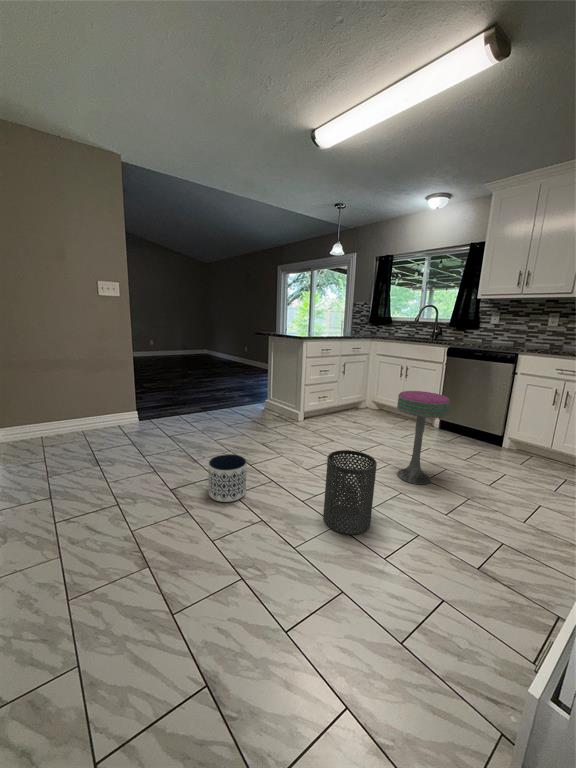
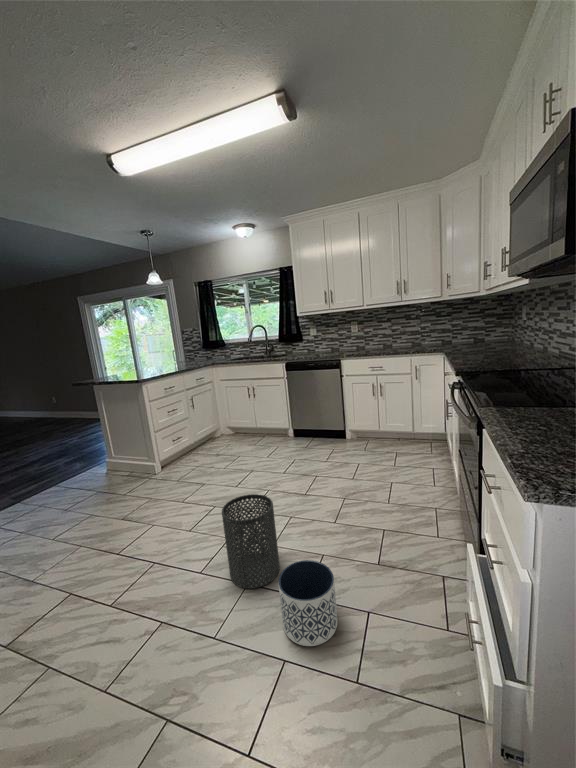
bar stool: present [397,391,450,484] -> none [264,411,311,502]
planter: present [209,454,247,502] -> present [278,560,337,646]

